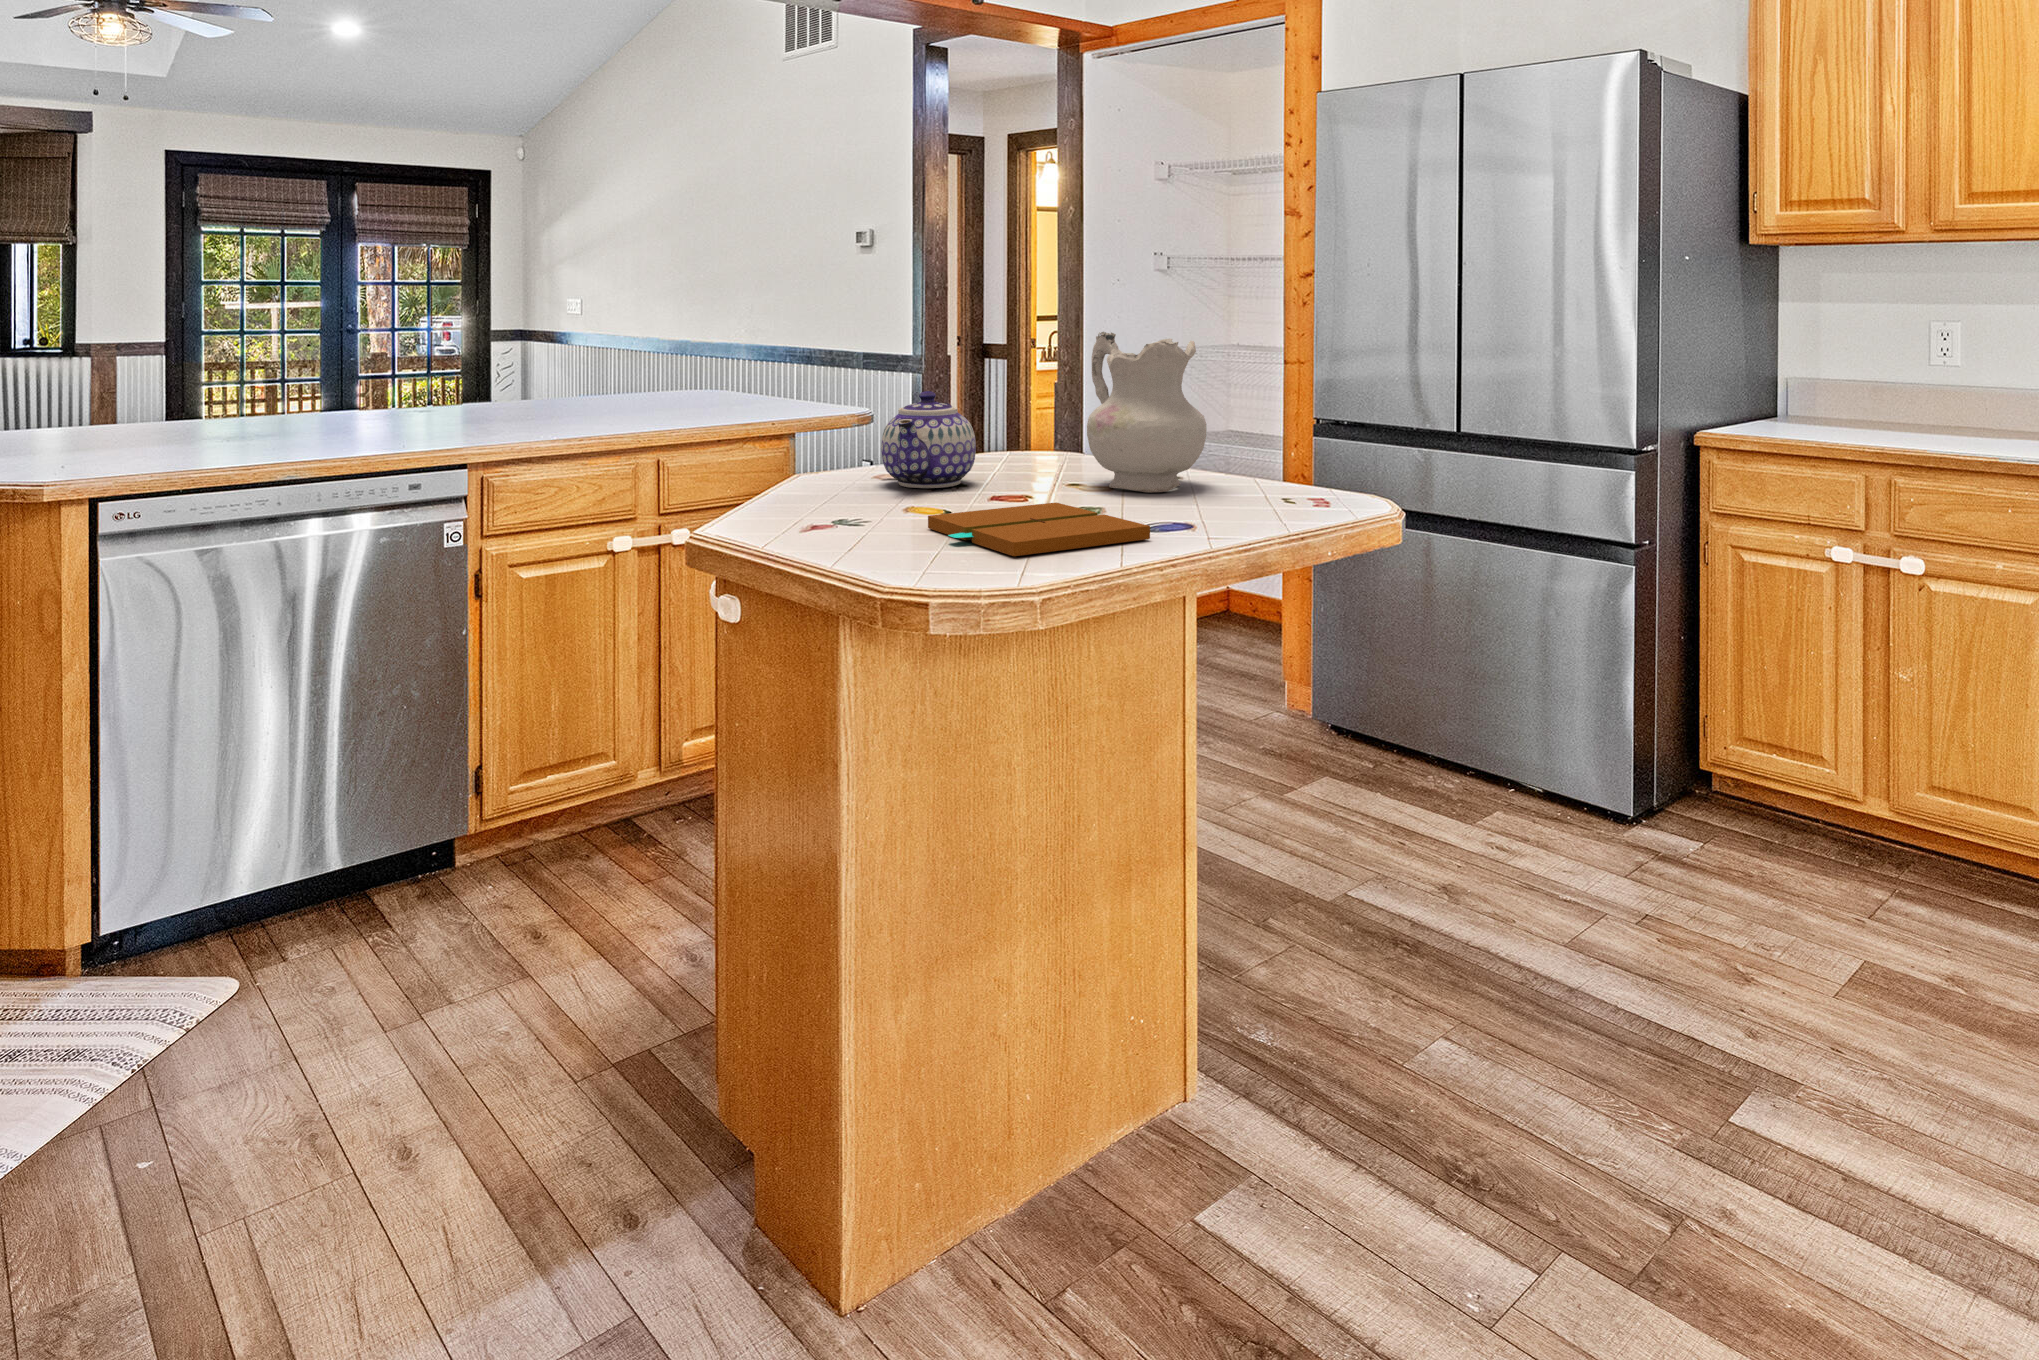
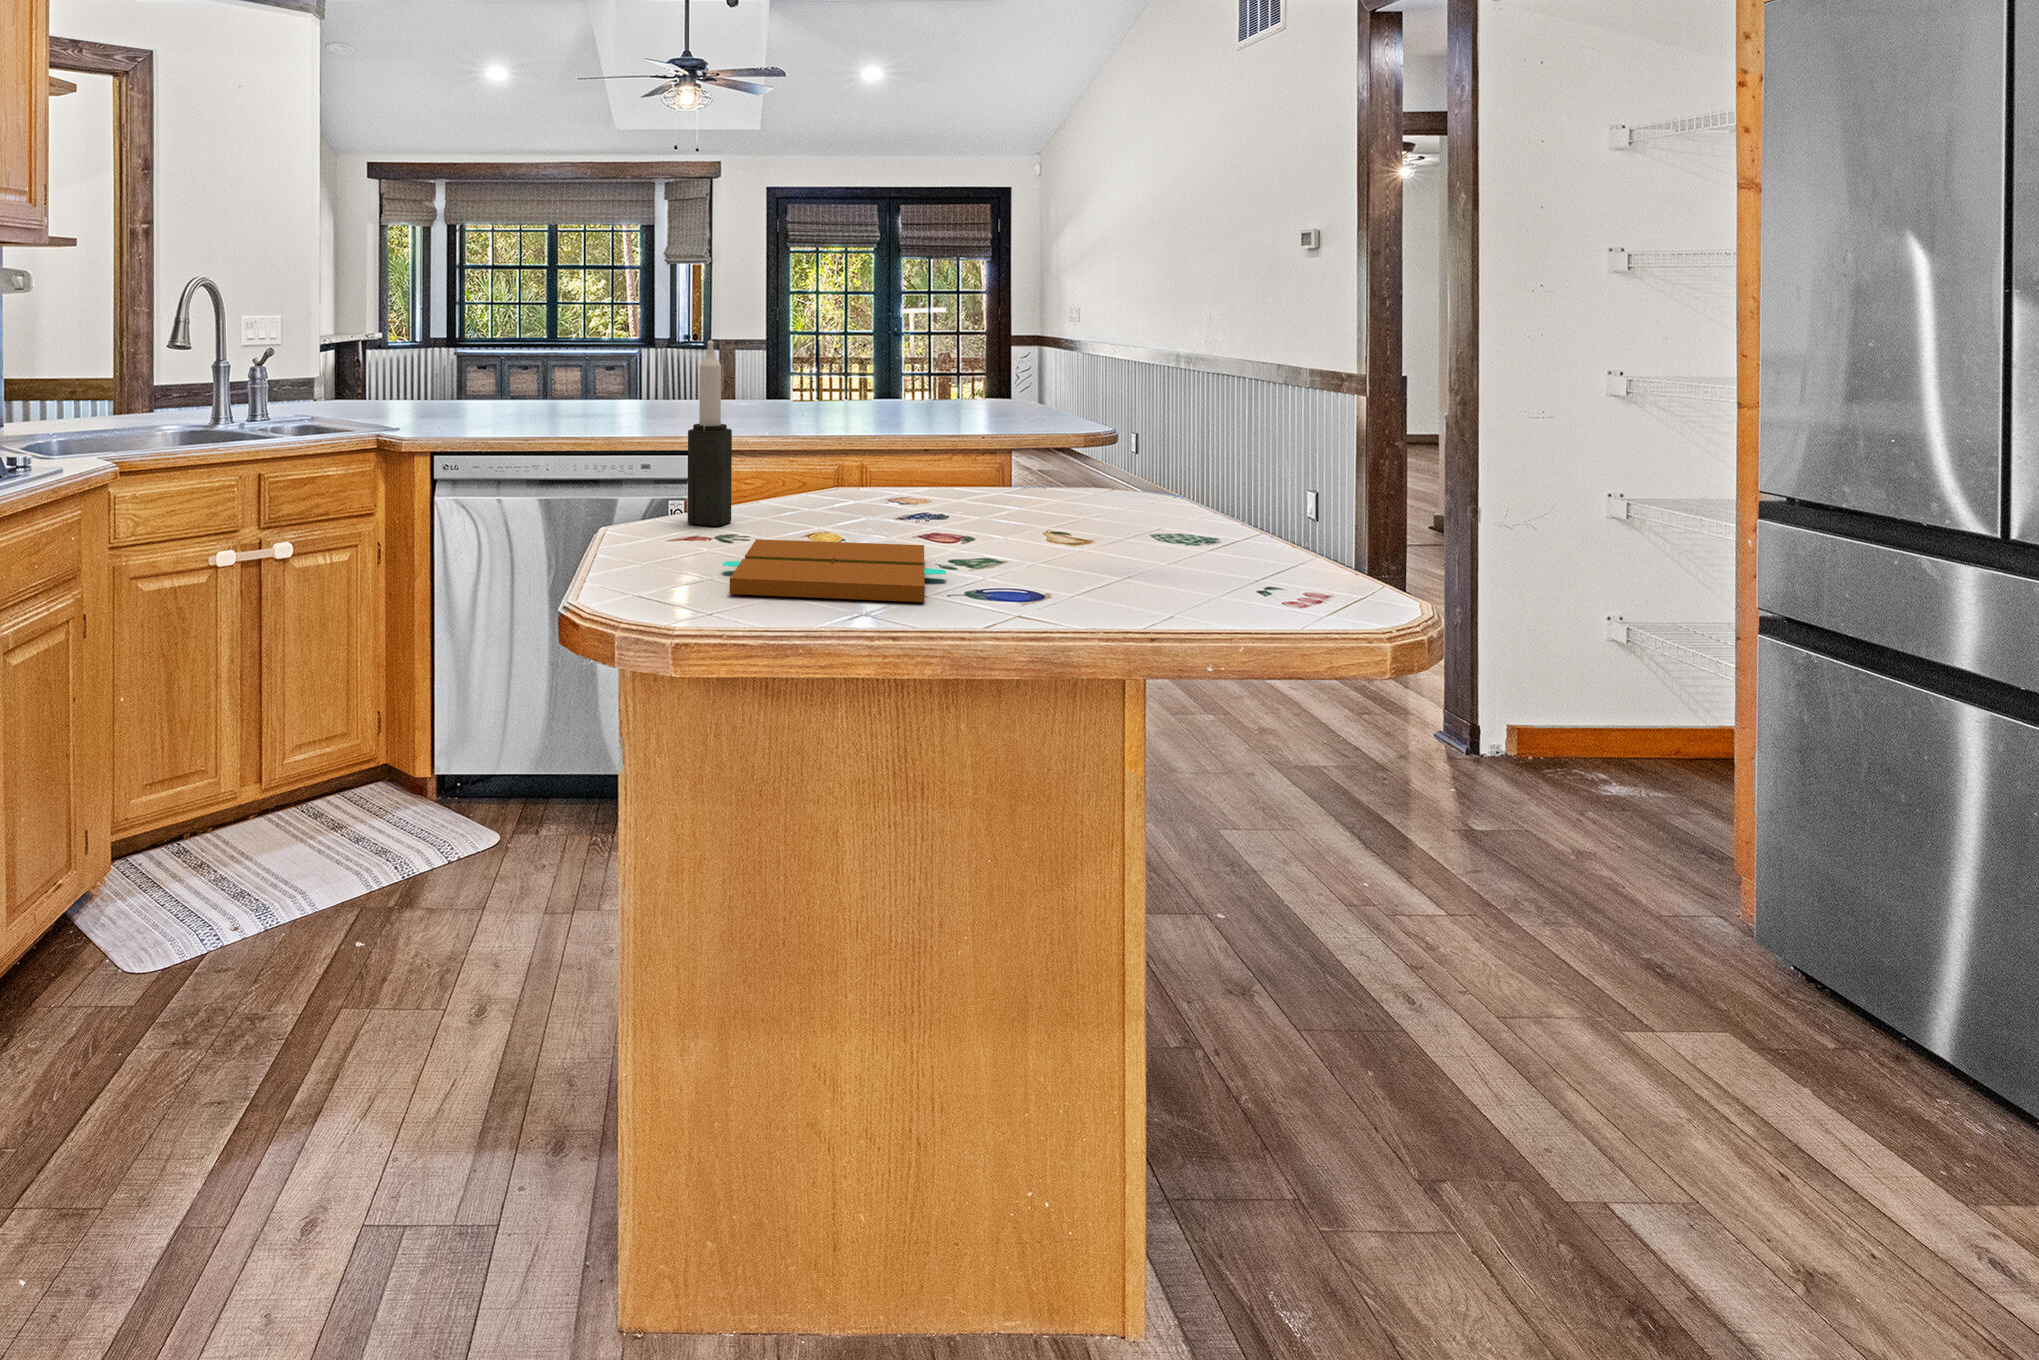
ceramic pitcher: present [1087,332,1206,492] -> none [1053,346,1214,553]
candle: none [789,335,828,516] -> present [688,340,732,526]
teapot: present [881,391,976,488] -> none [838,407,970,515]

